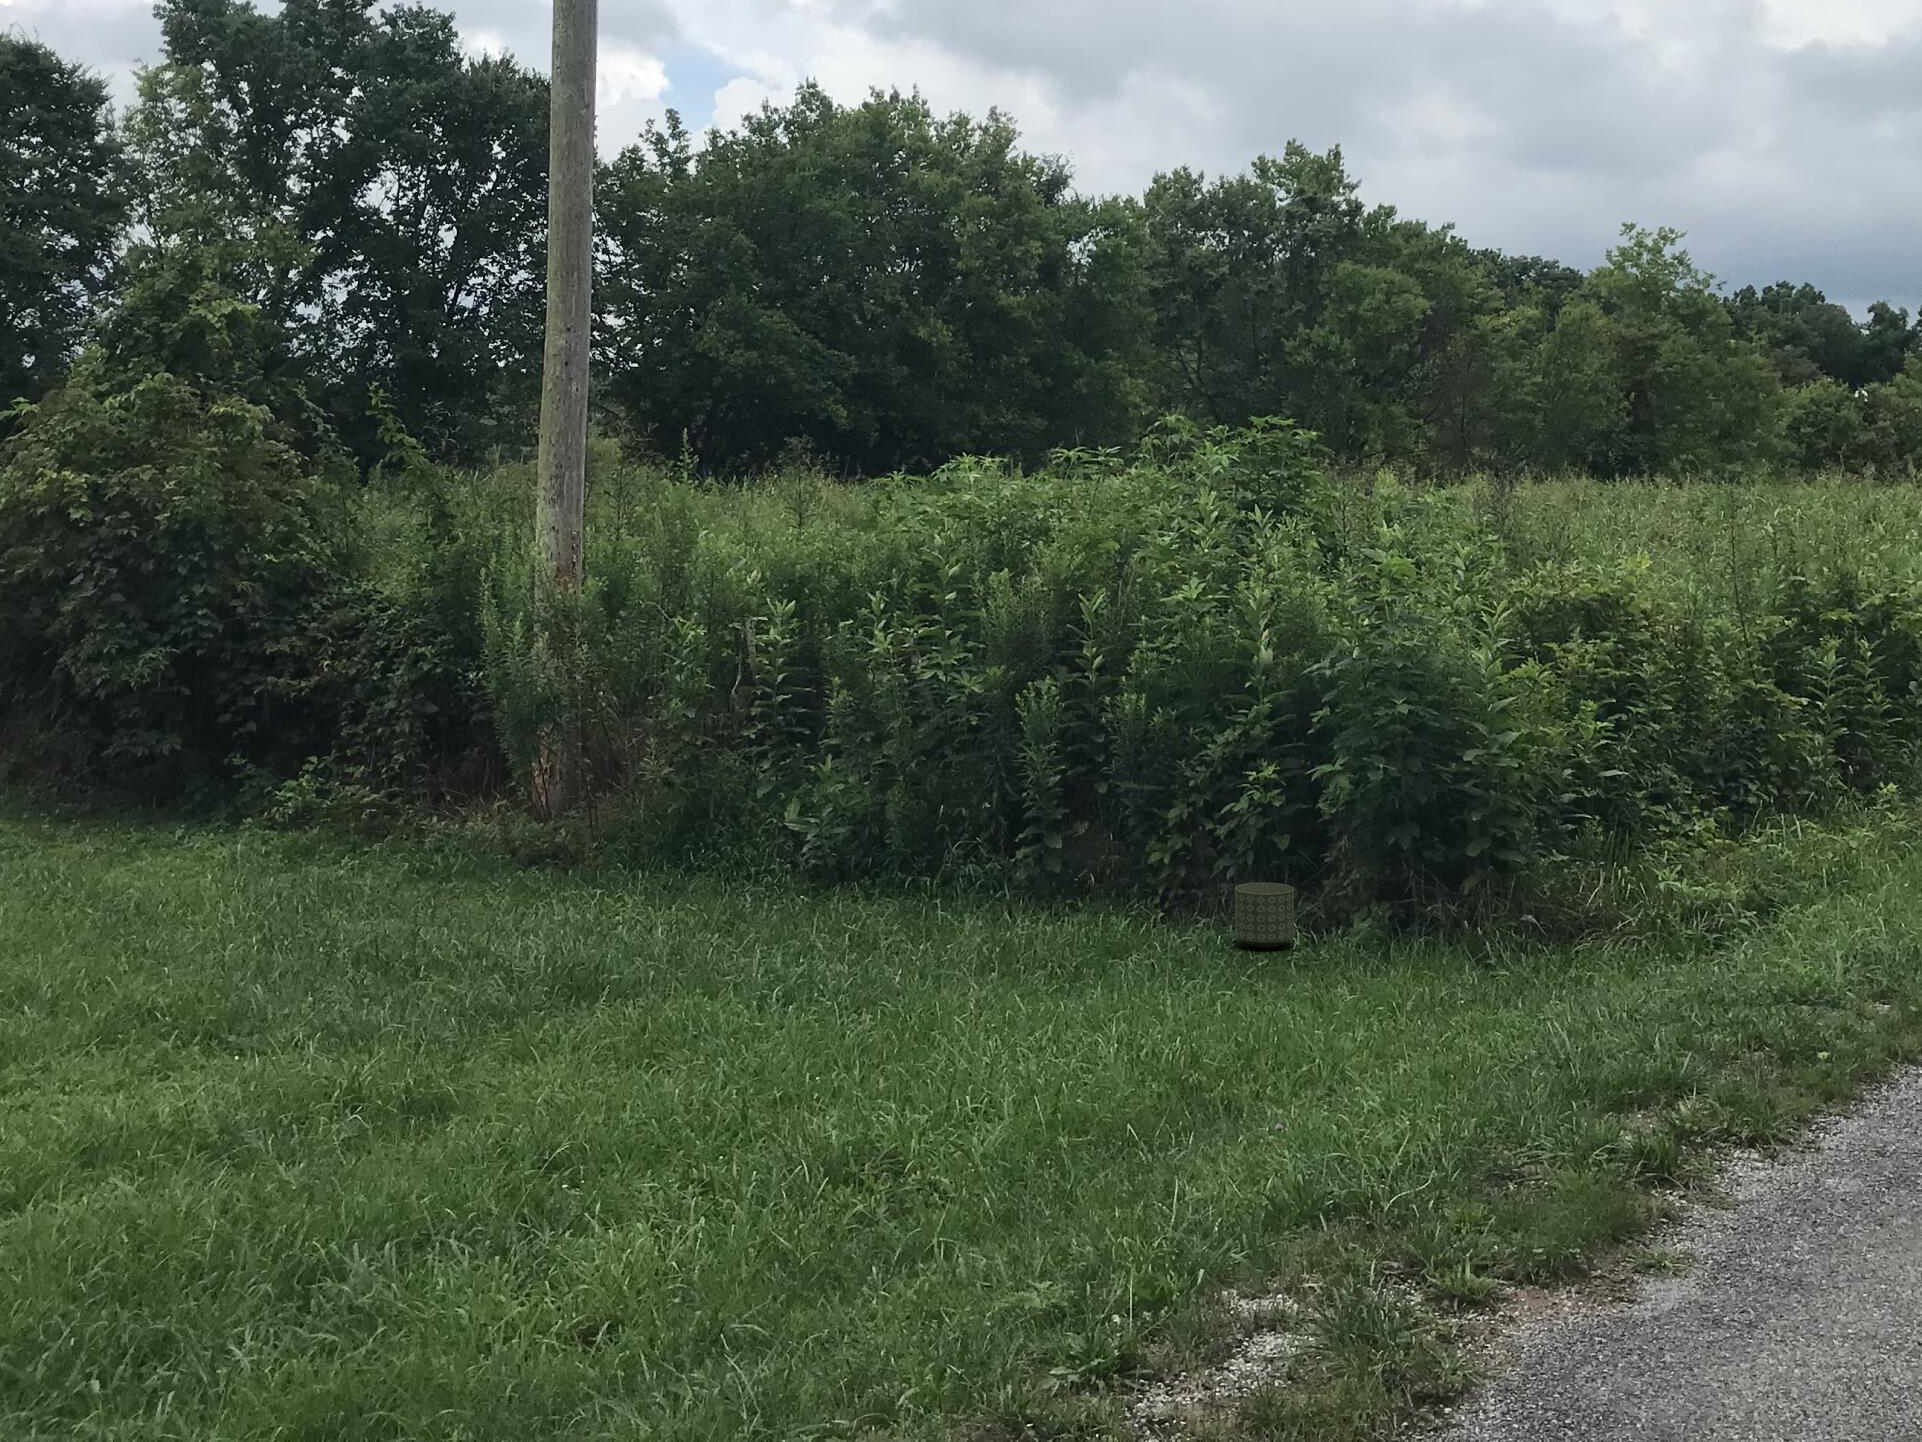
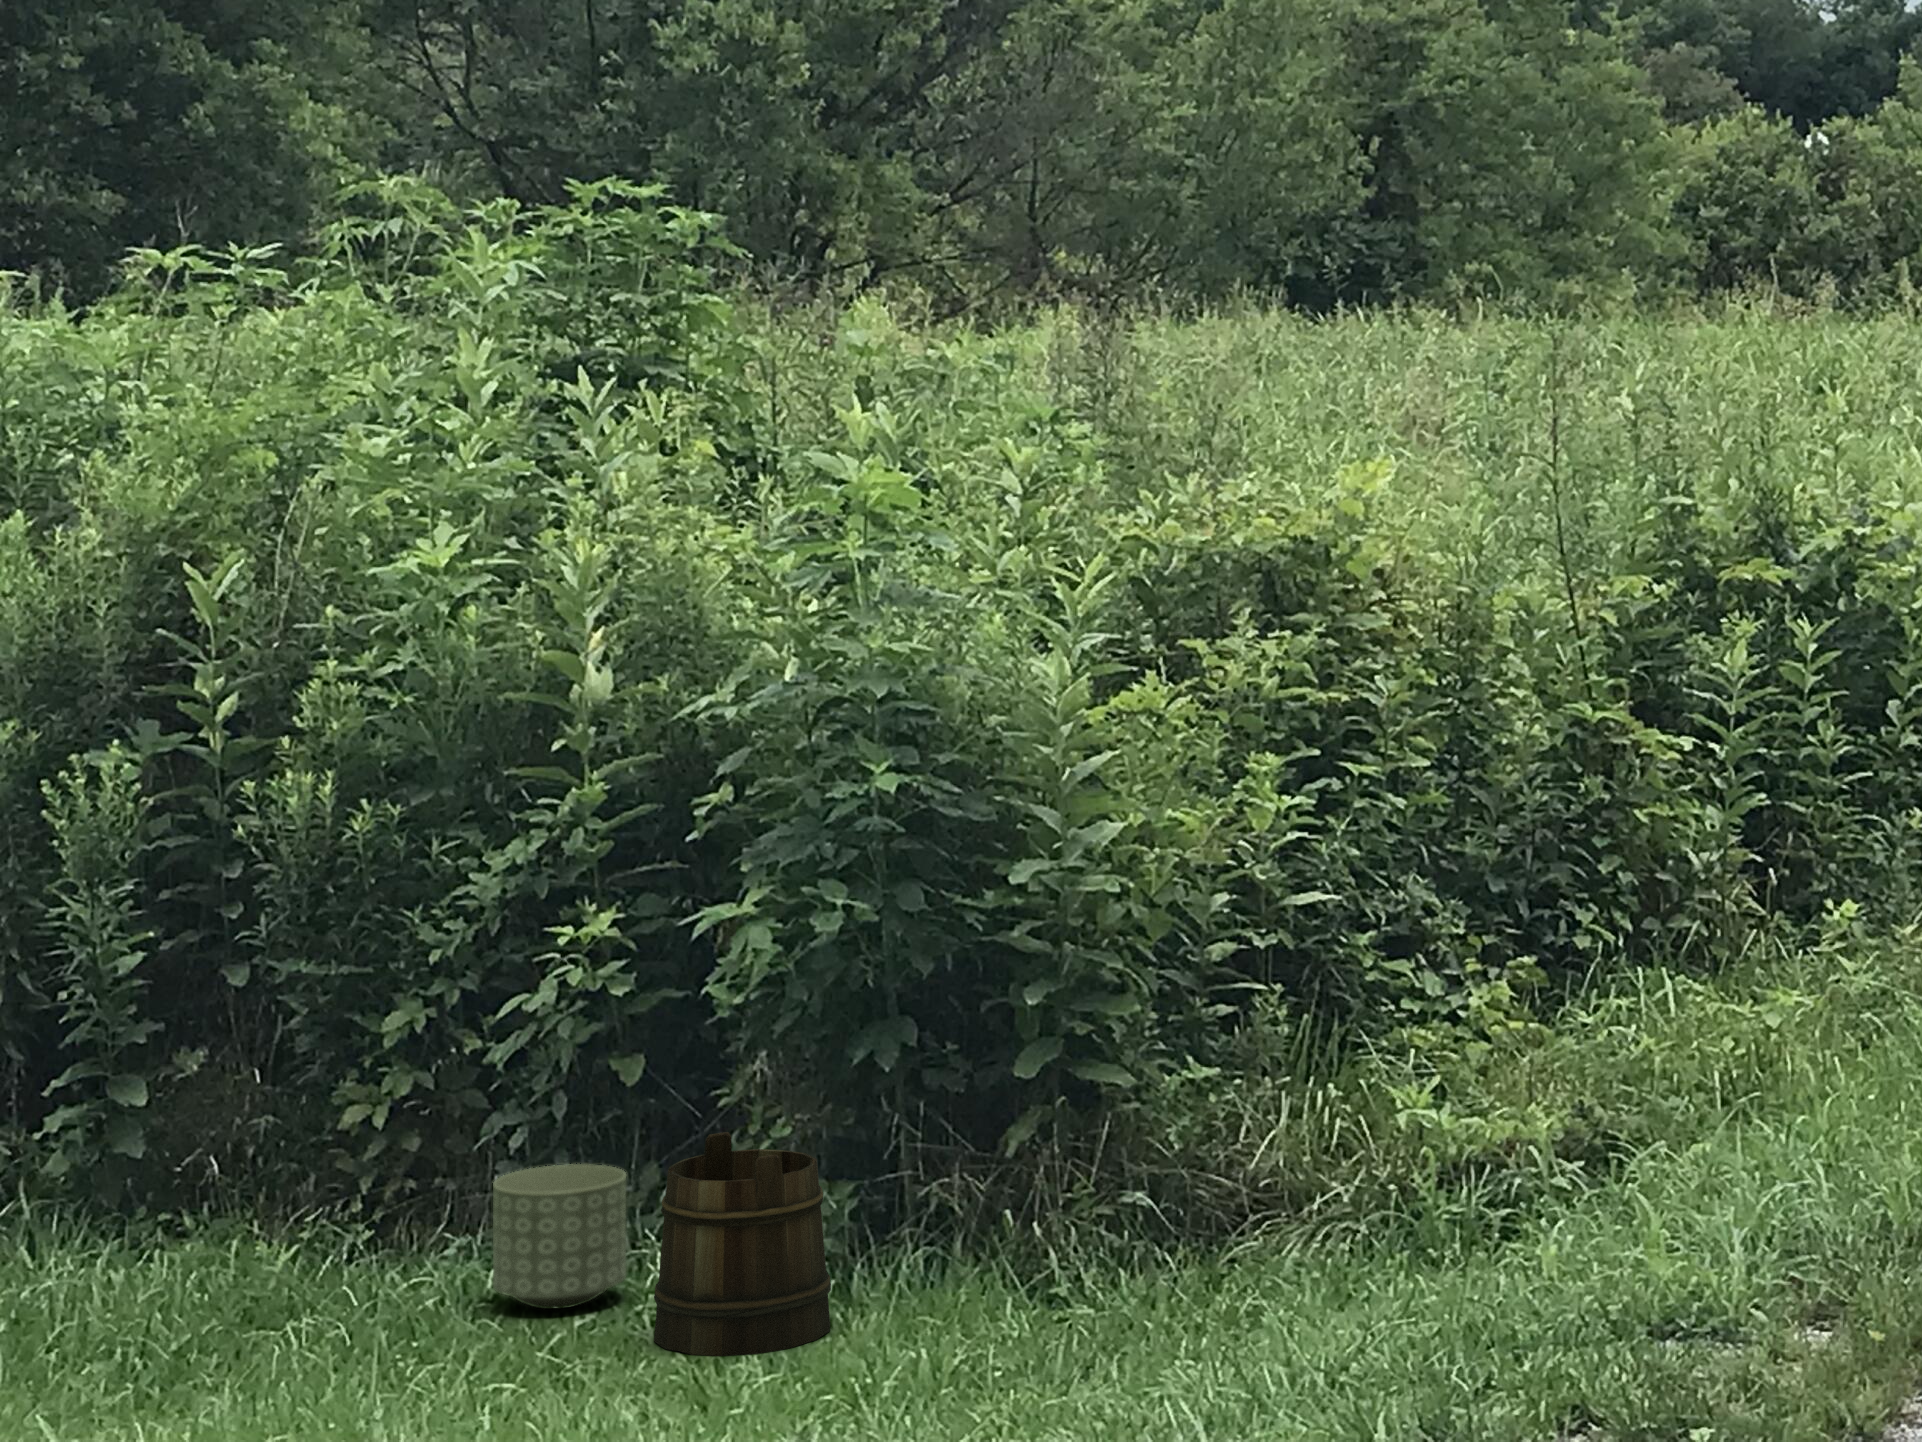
bucket: none [1312,871,1393,972] -> present [654,1132,831,1356]

